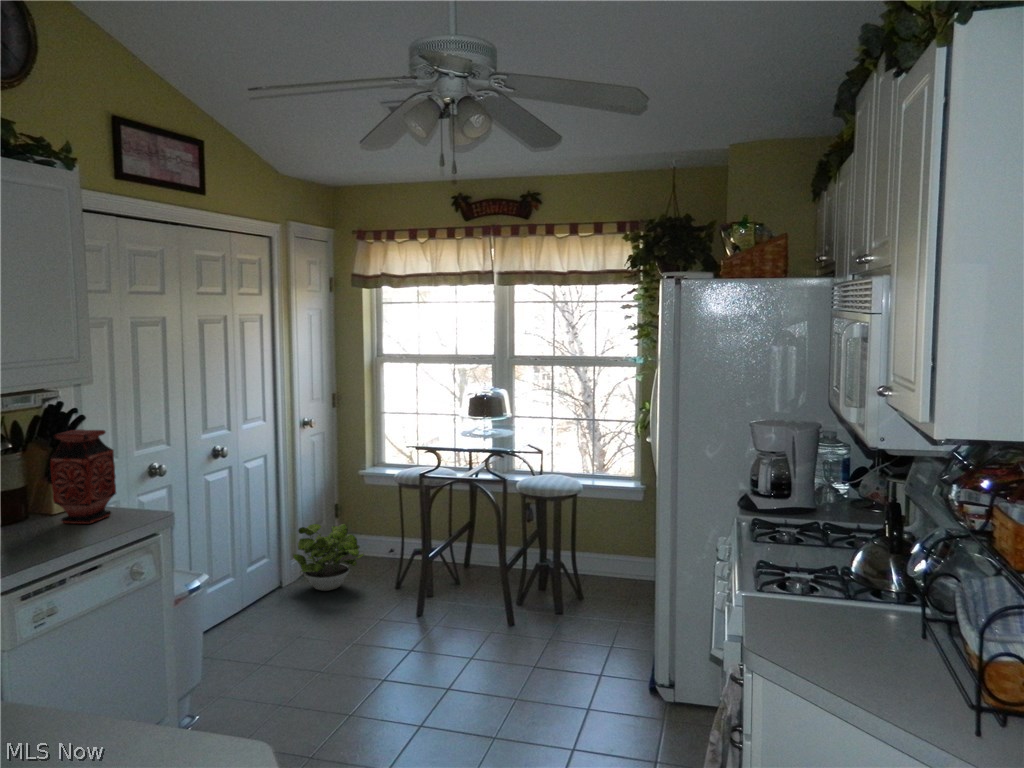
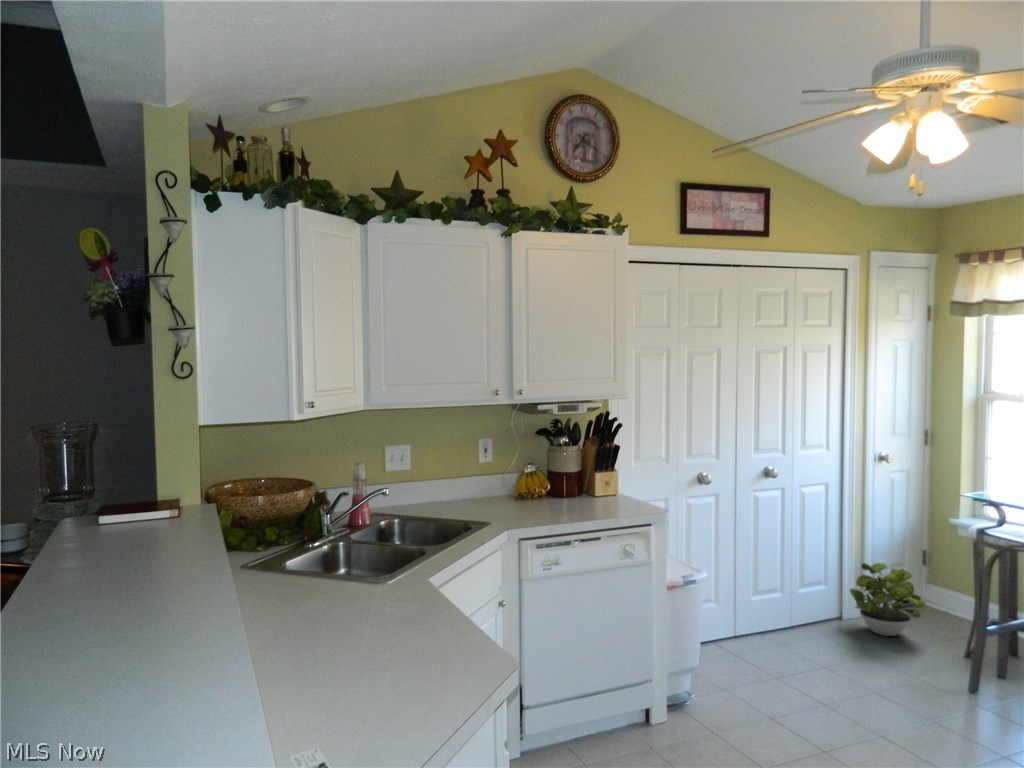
vase: present [50,429,116,524] -> none [588,433,633,507]

